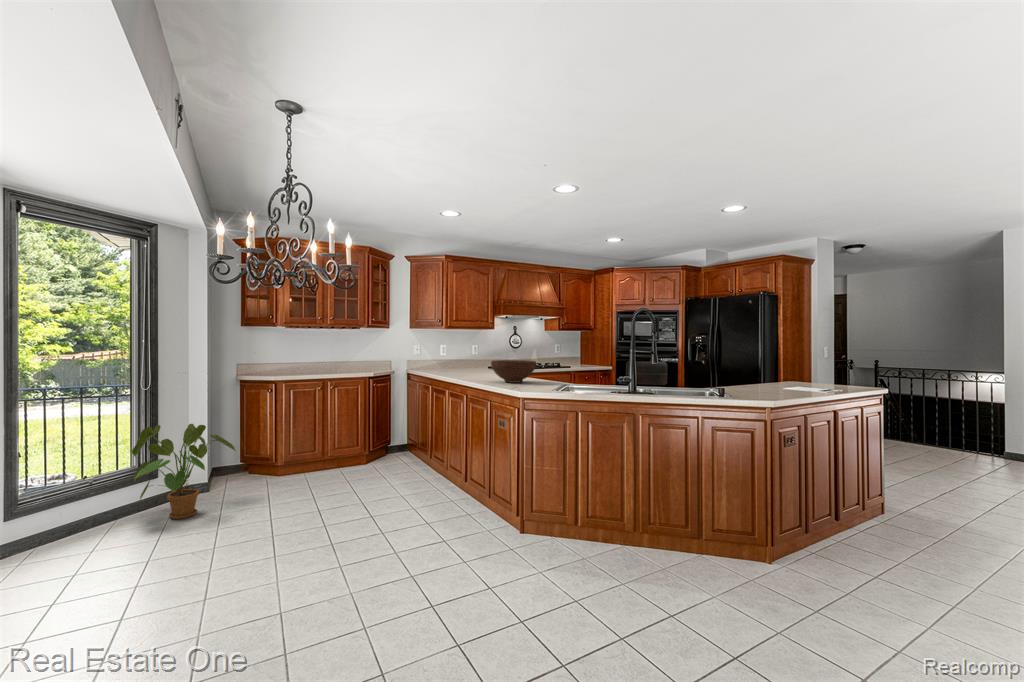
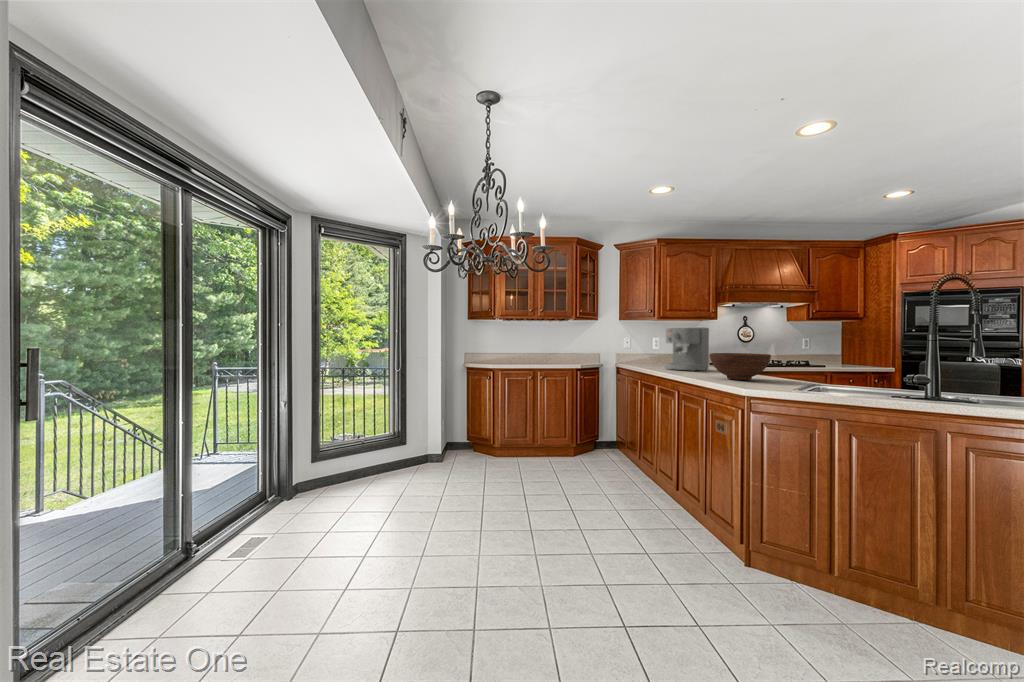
coffee maker: none [452,337,488,376] -> present [665,328,709,371]
house plant: present [132,424,236,519] -> none [383,403,461,485]

